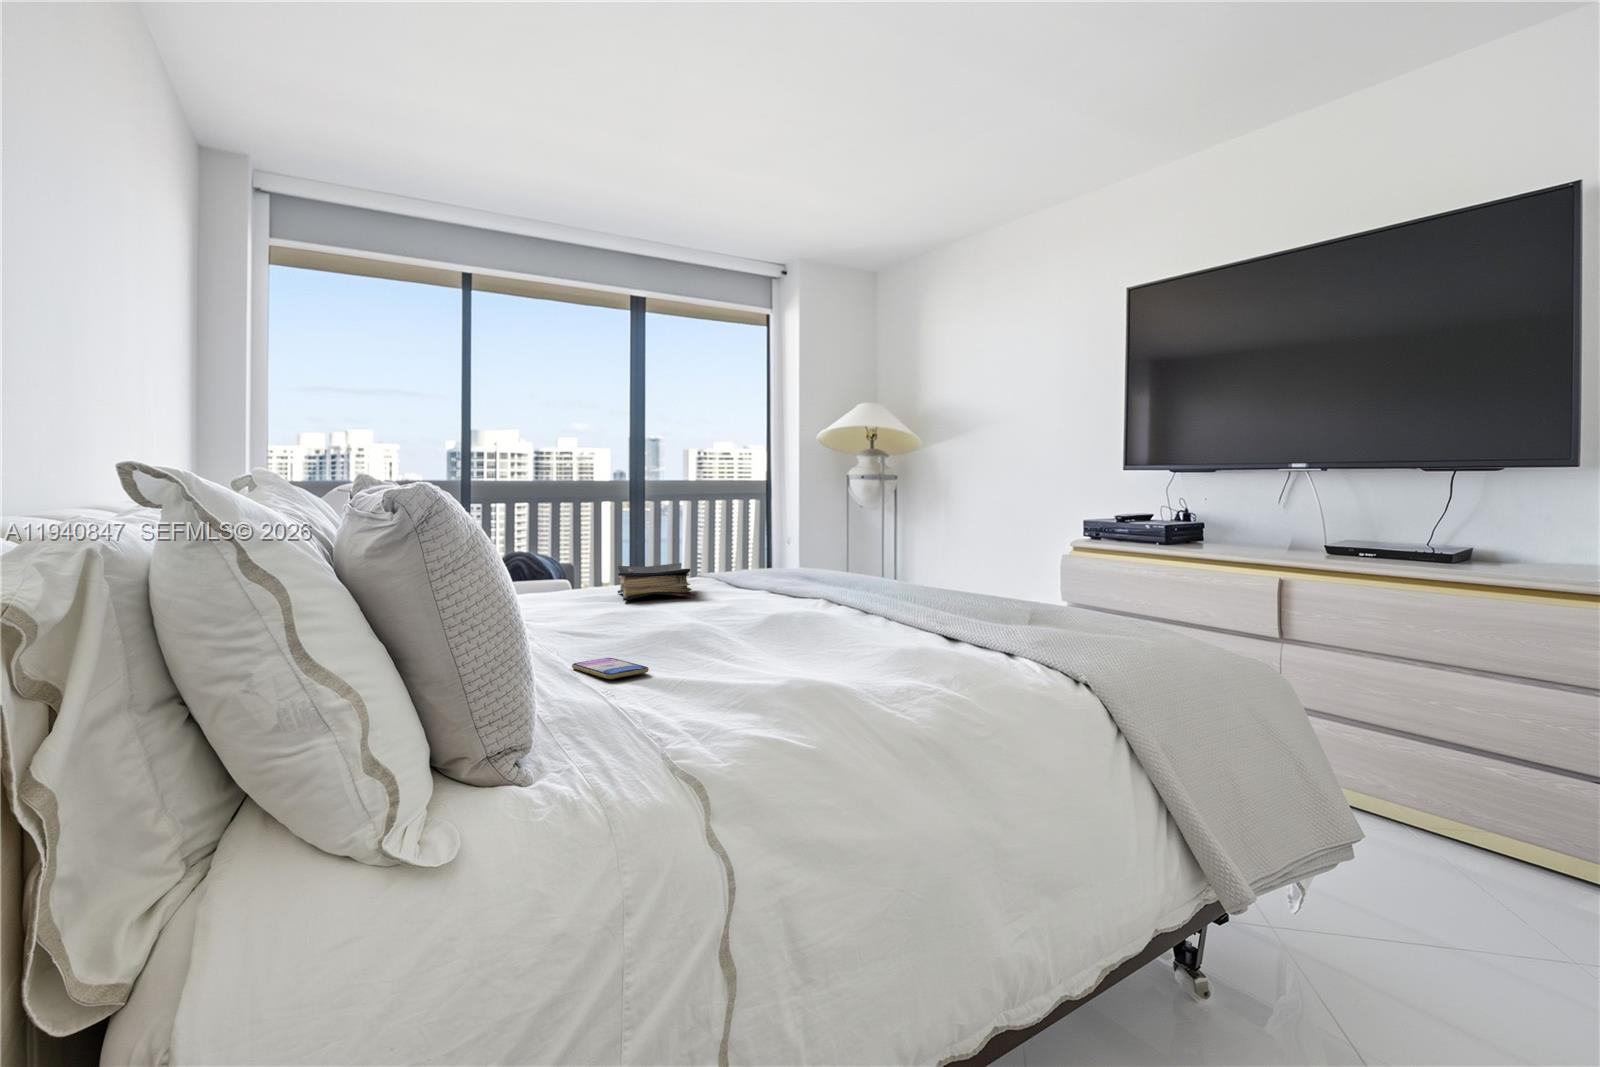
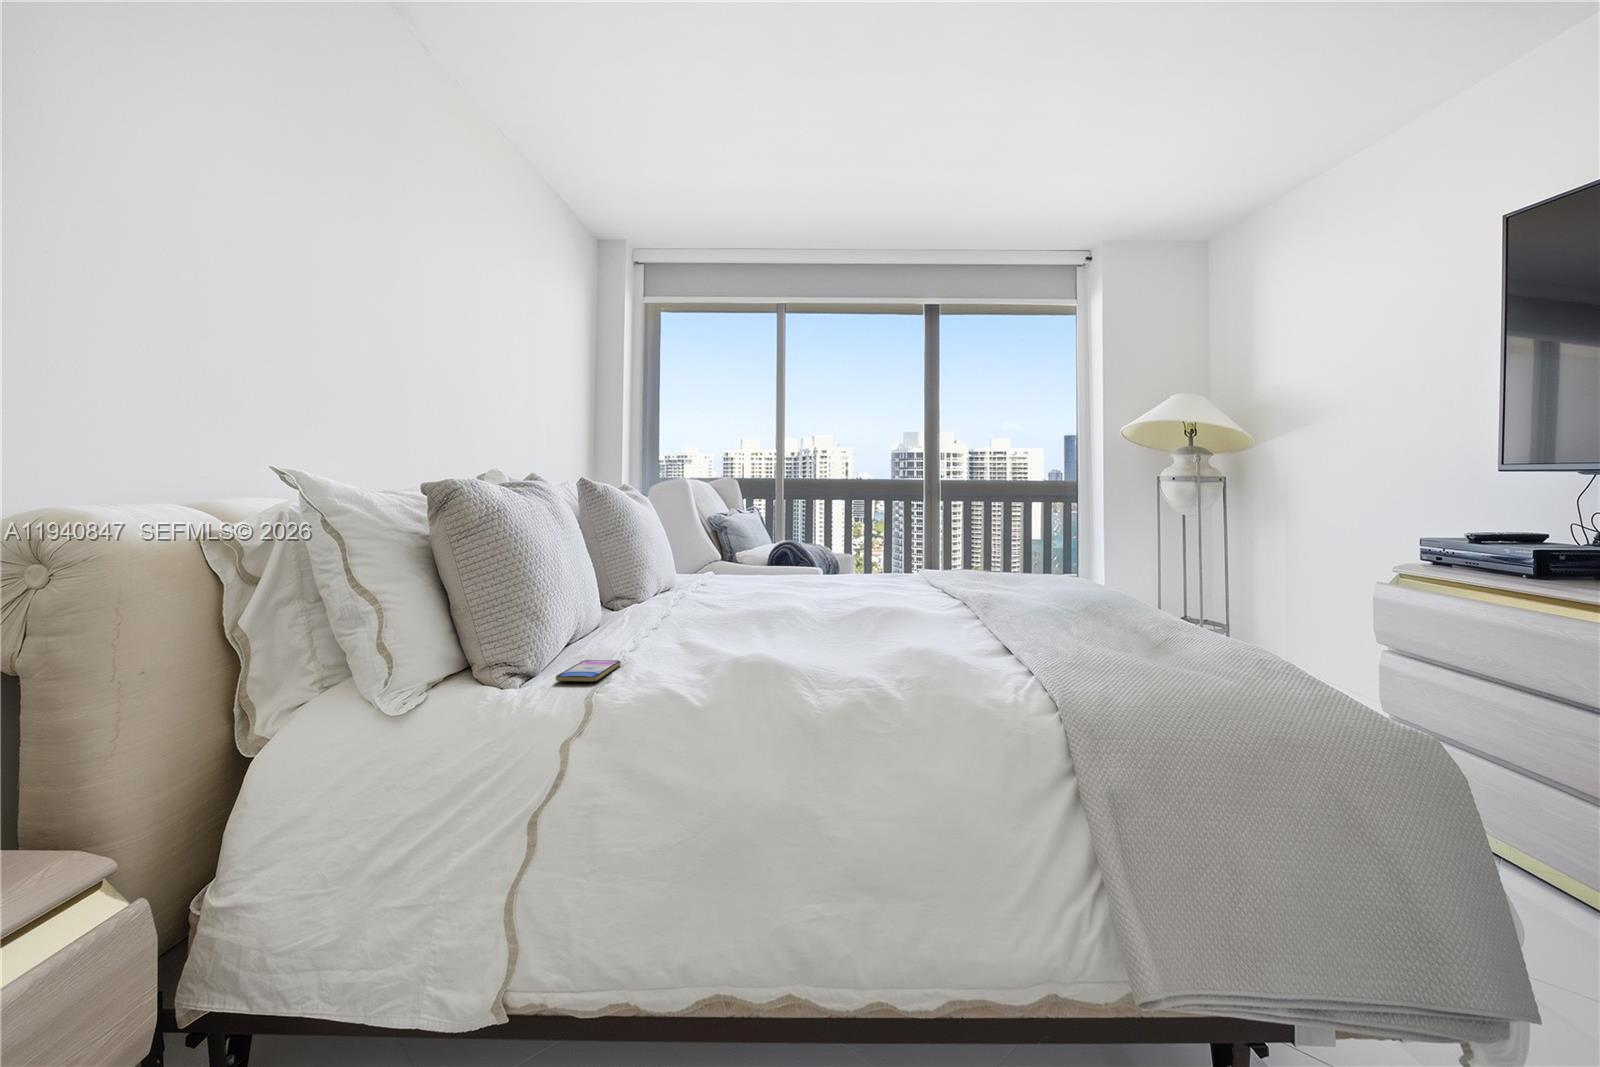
book: present [618,563,695,601] -> none [817,571,915,611]

